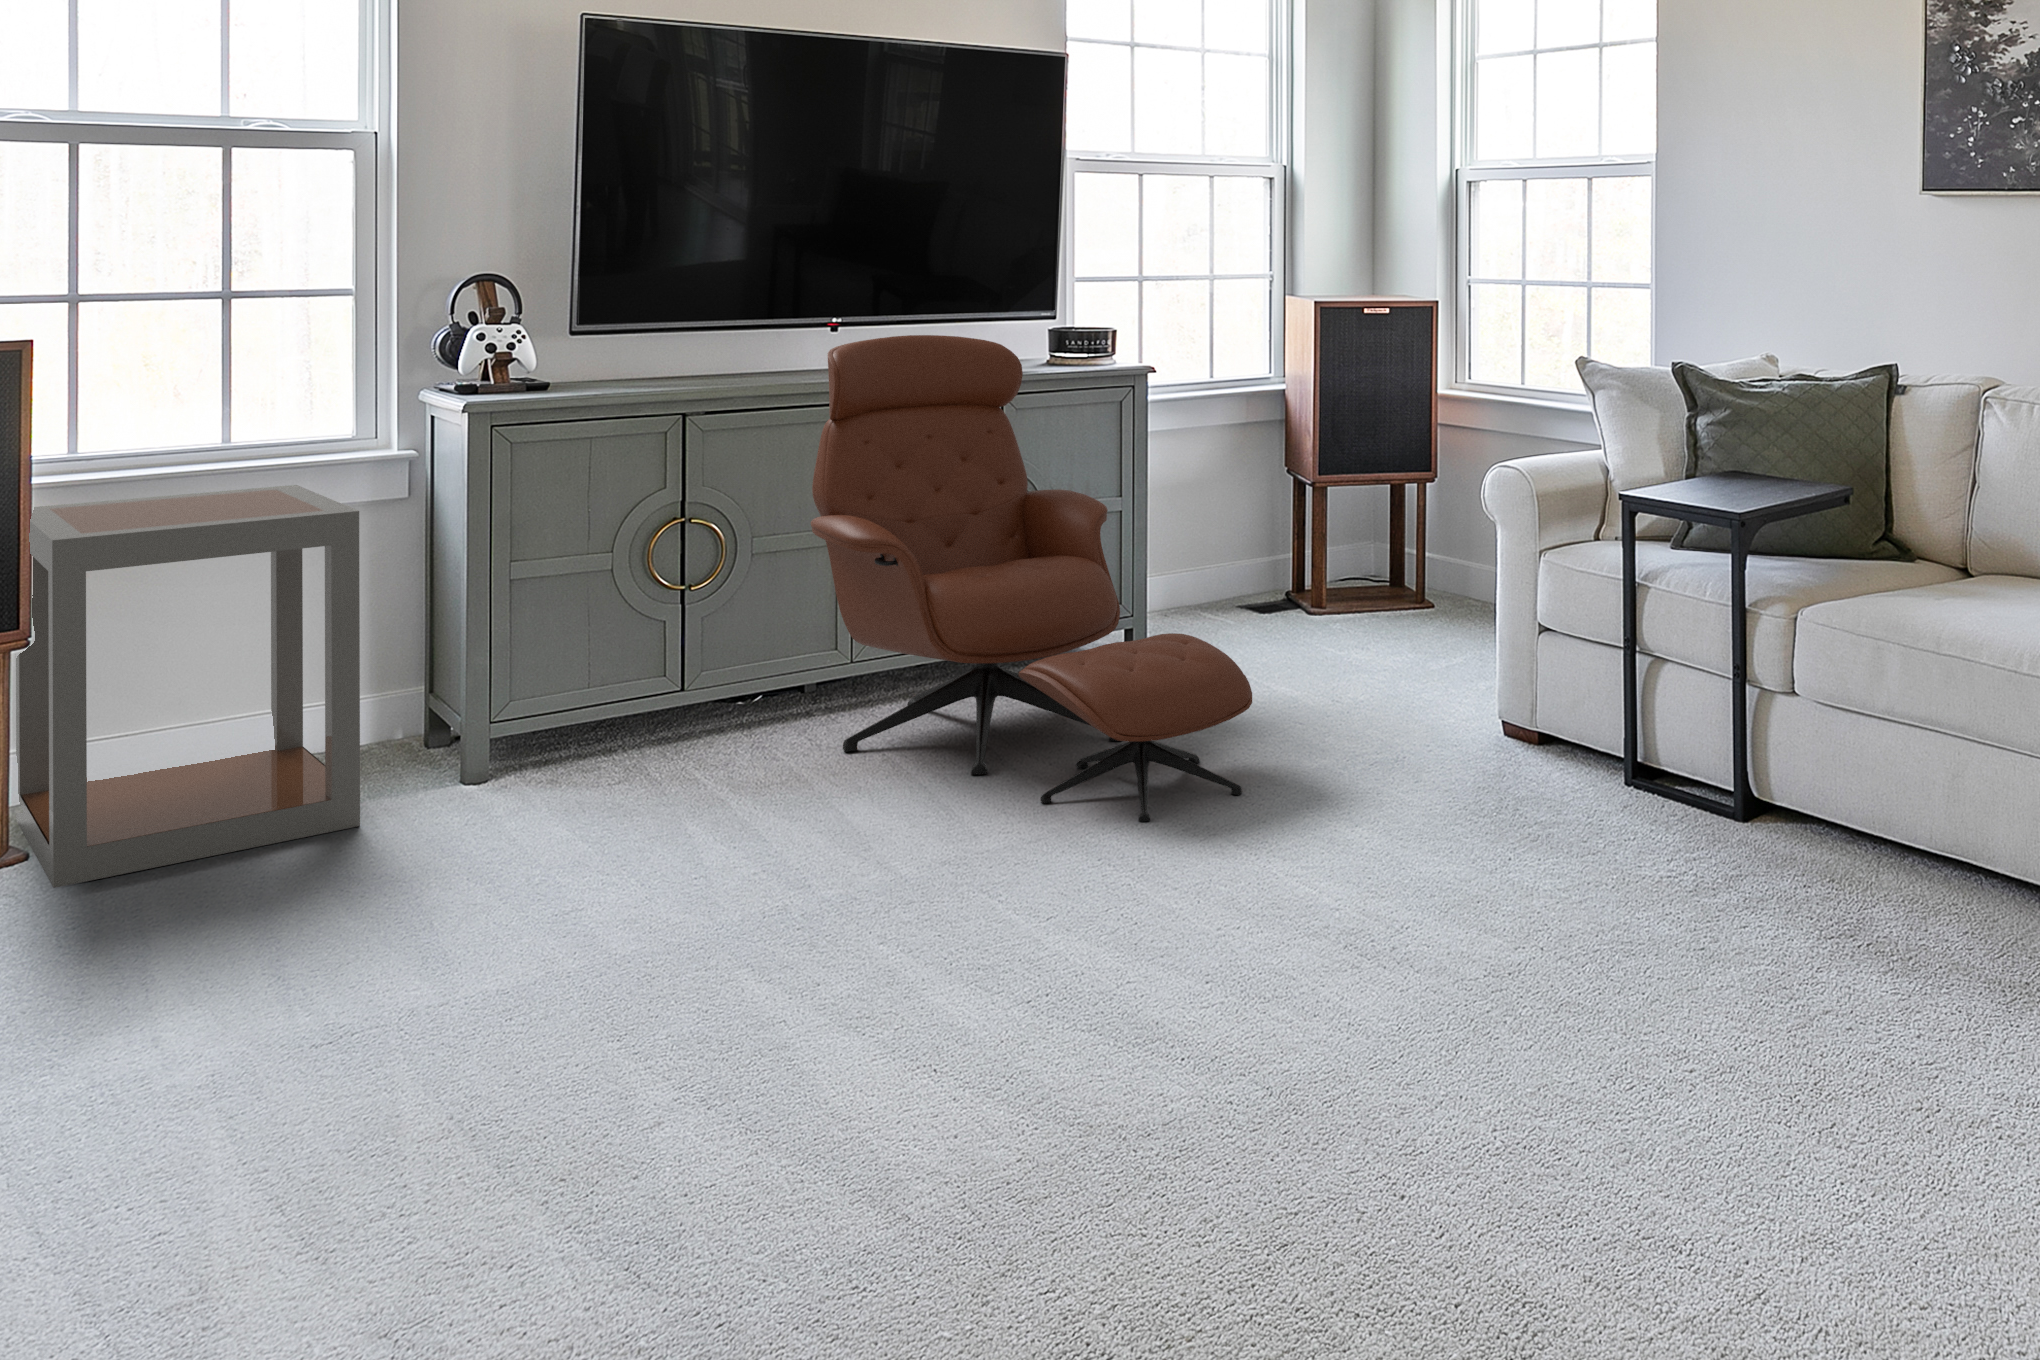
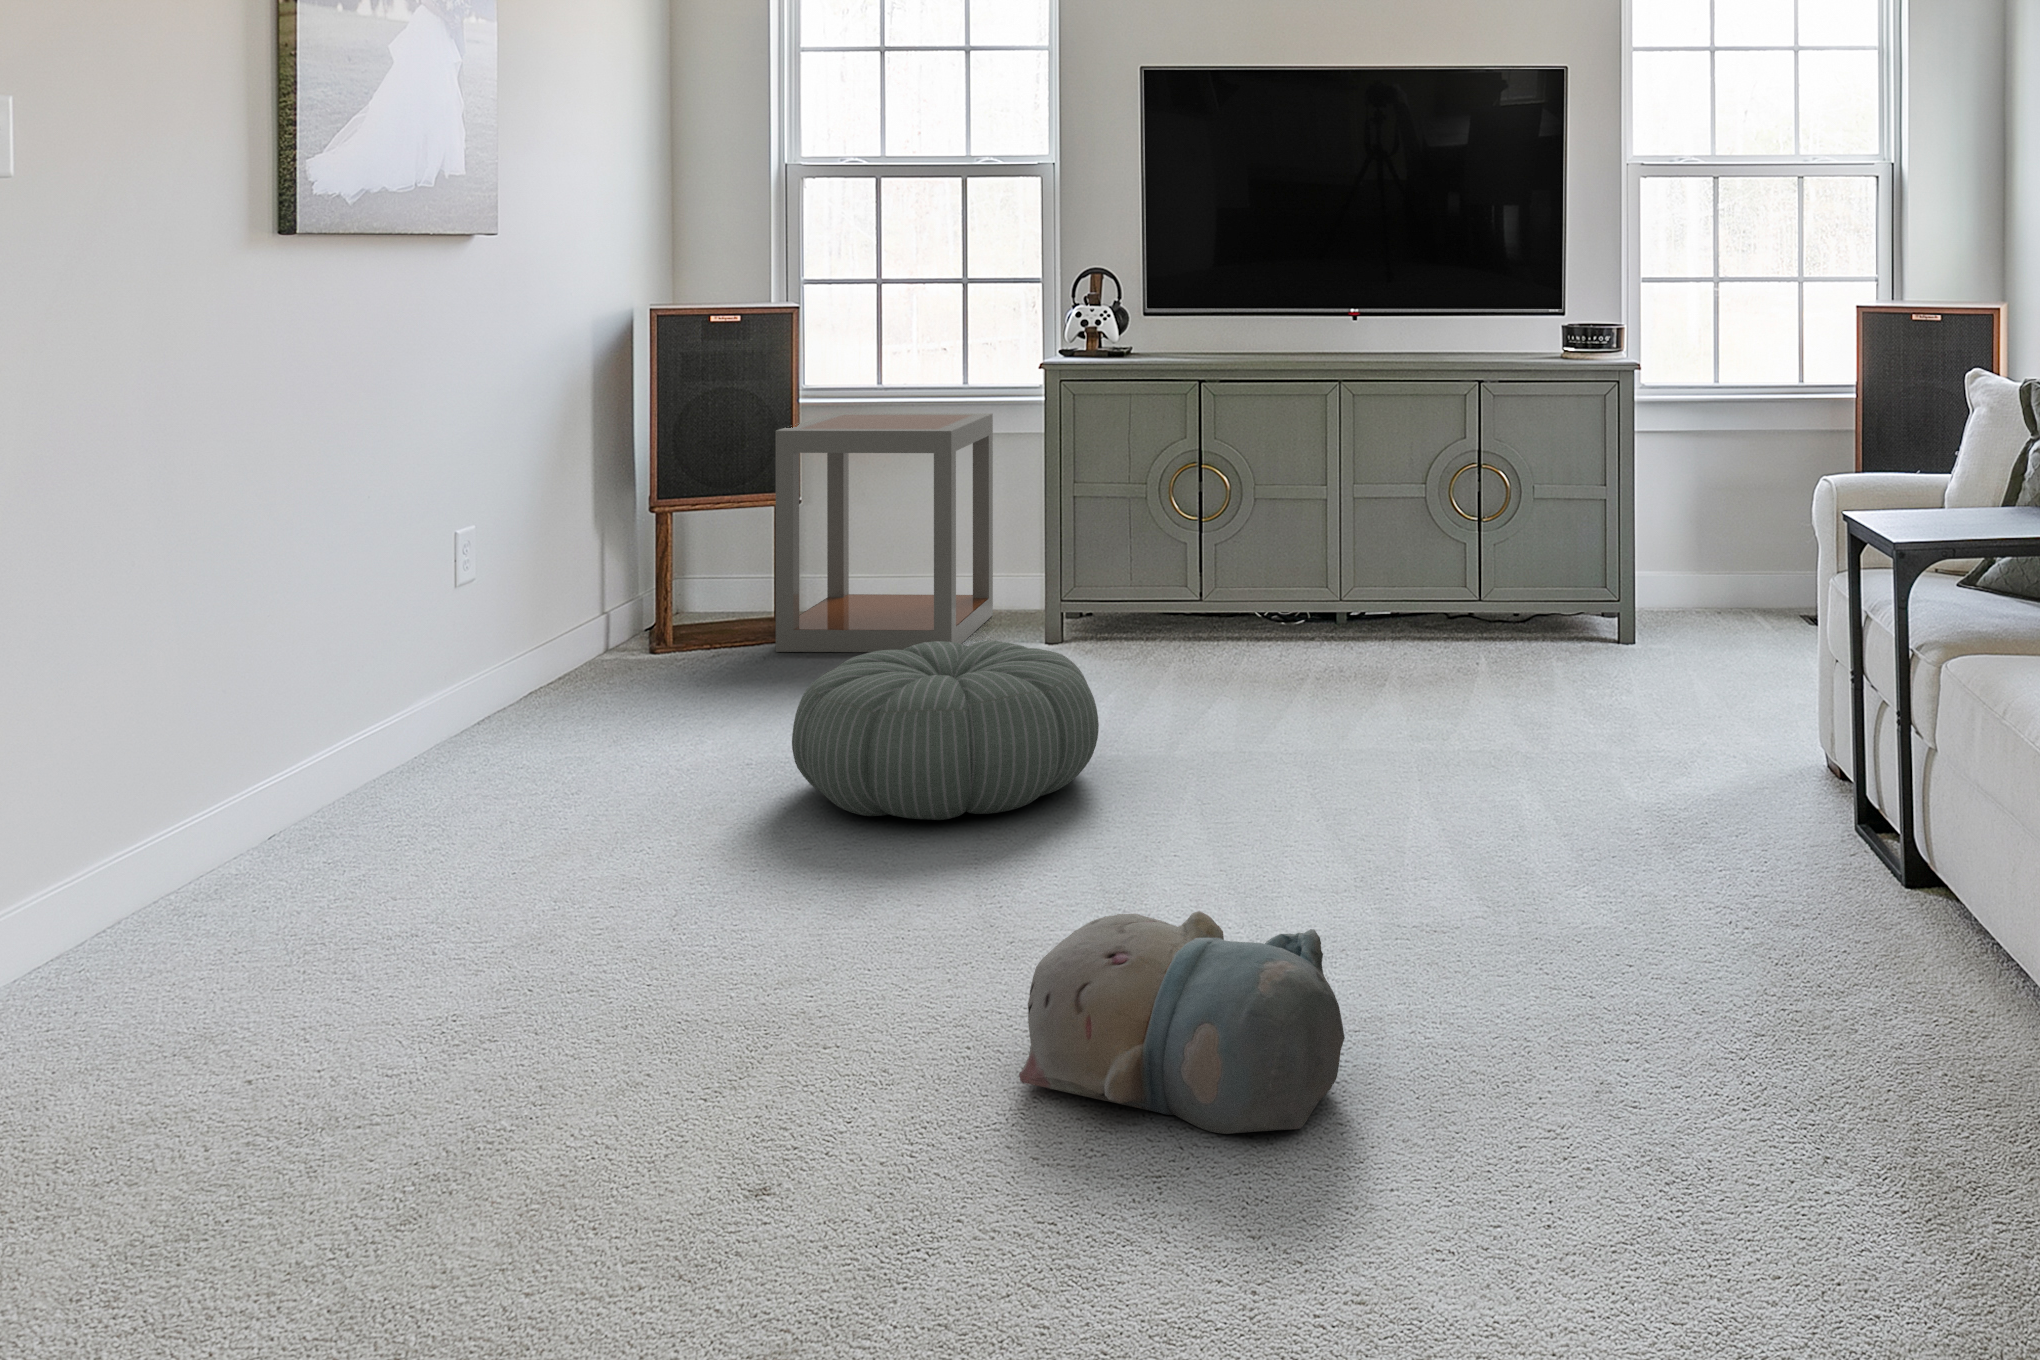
lounge chair: present [811,335,1252,821] -> none [1267,325,1531,762]
pouf: none [582,765,999,1031] -> present [792,641,1099,820]
plush toy: none [1558,937,1930,1194] -> present [1019,911,1345,1134]

